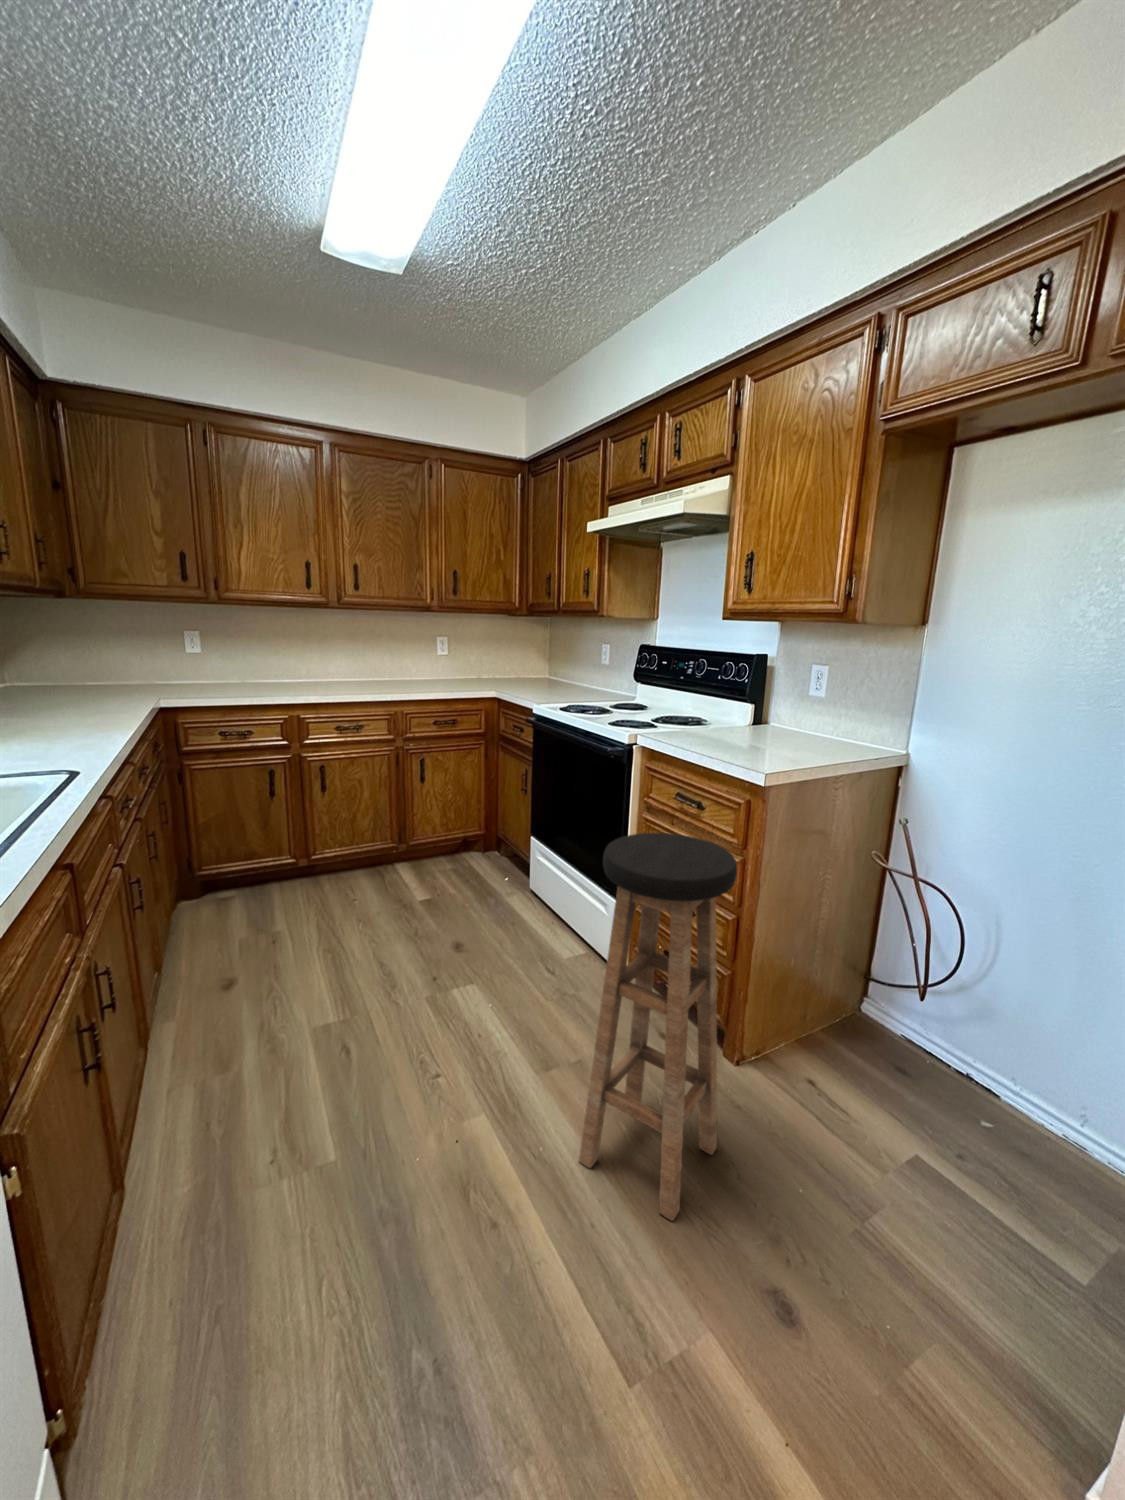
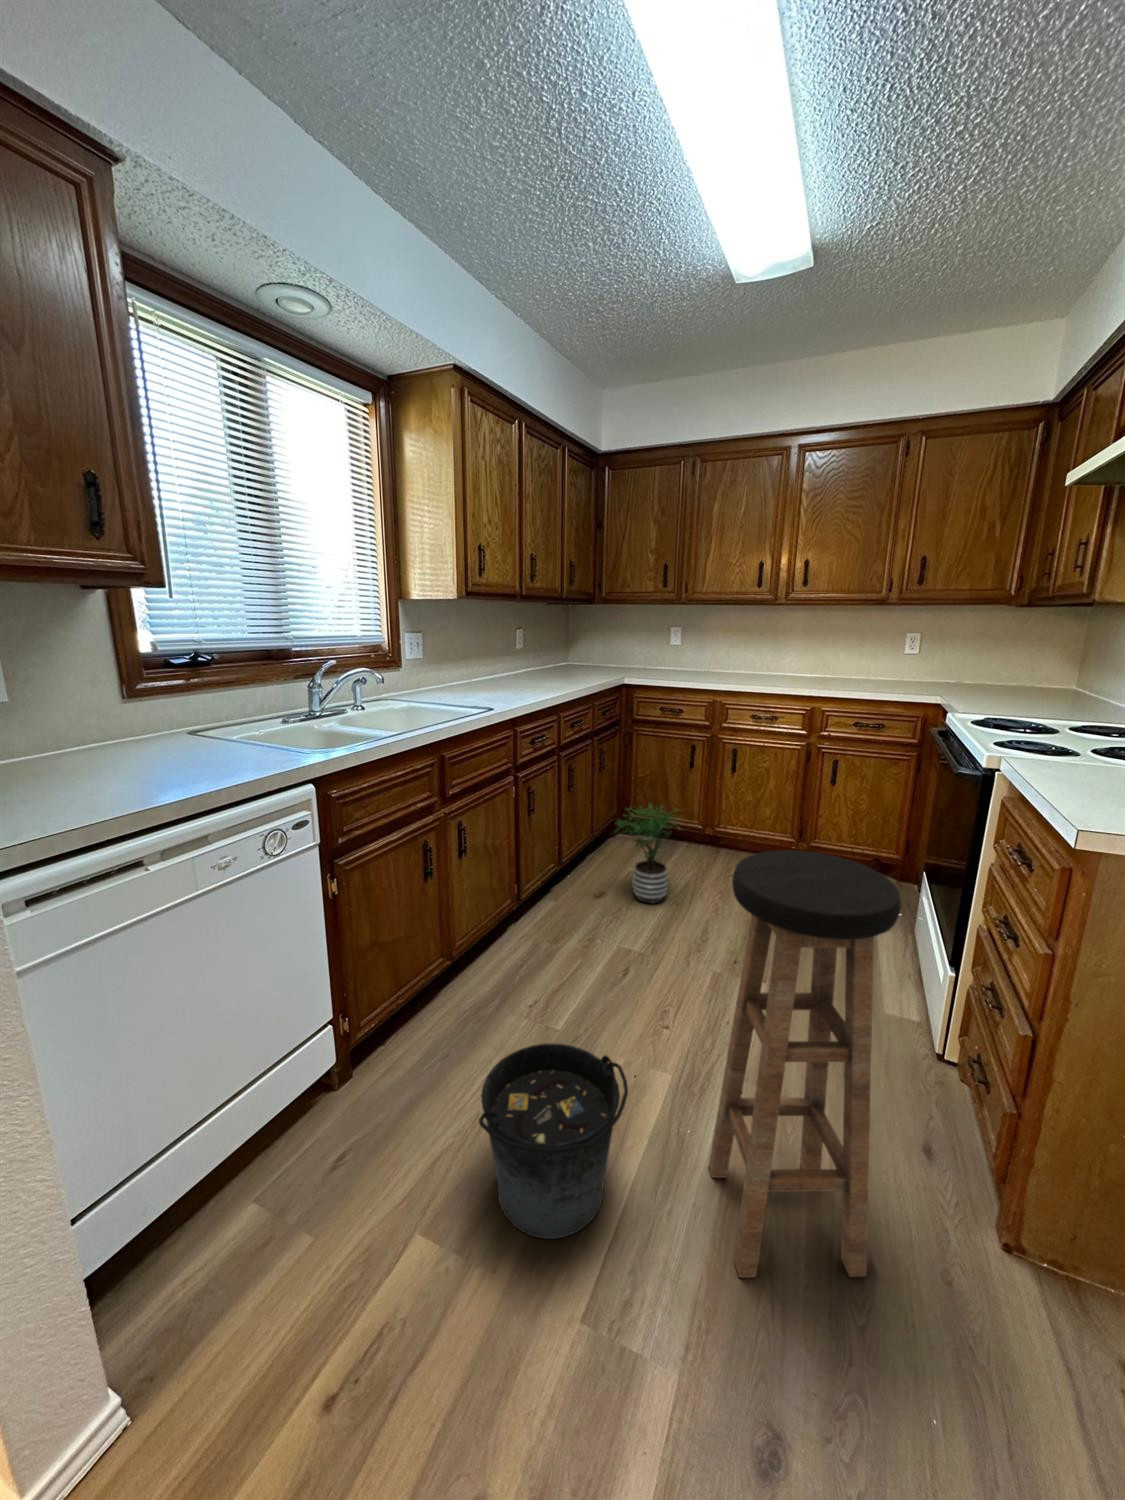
potted plant: none [231,843,326,966] -> present [617,803,678,904]
bucket: none [406,1120,586,1385] -> present [479,1043,628,1239]

